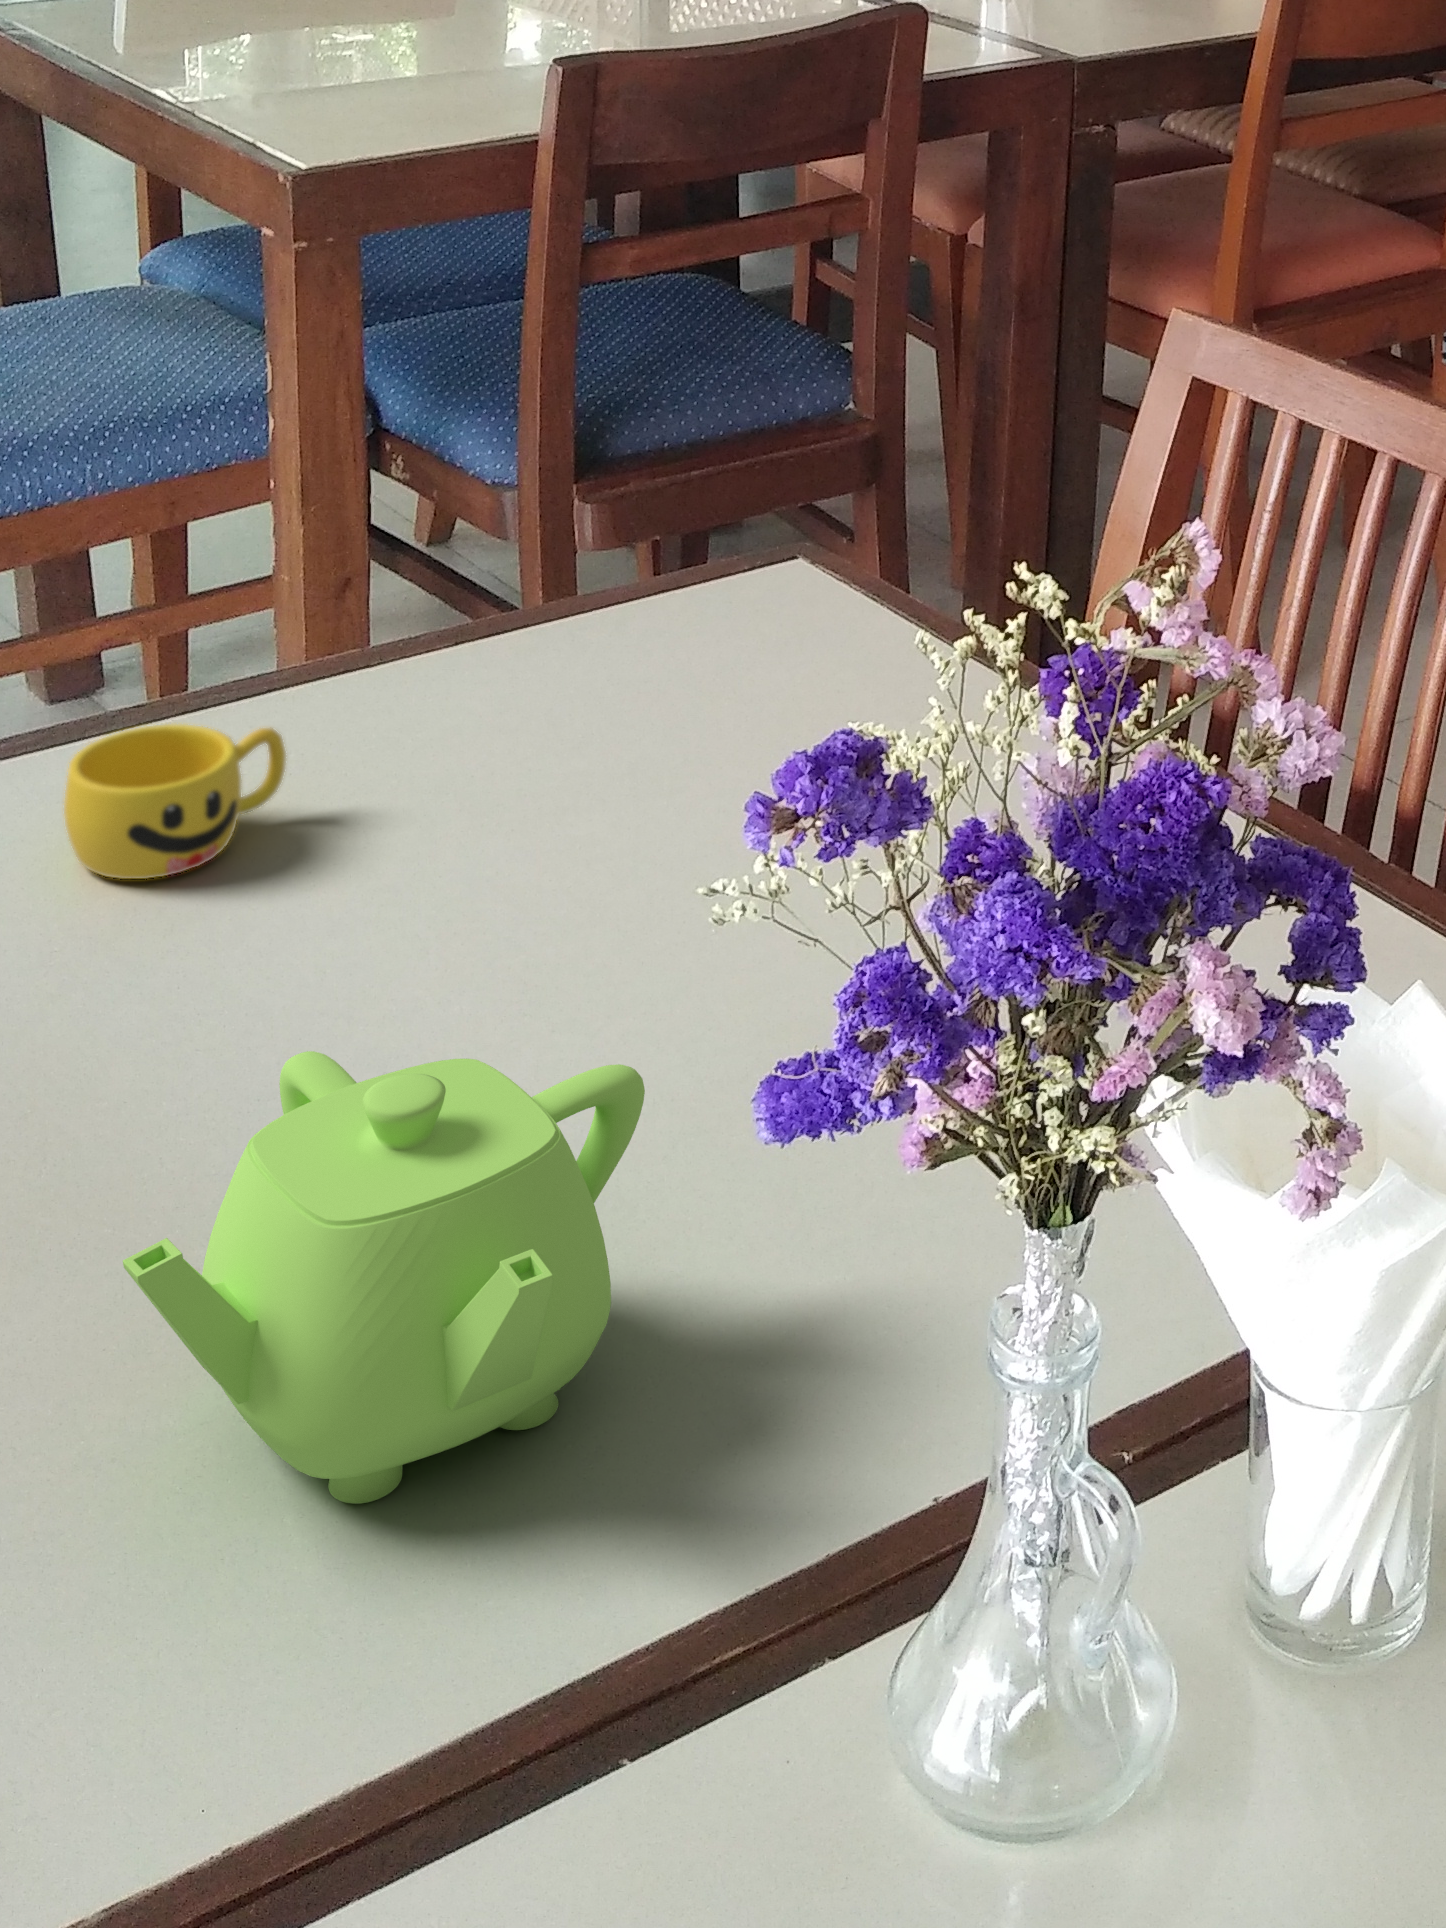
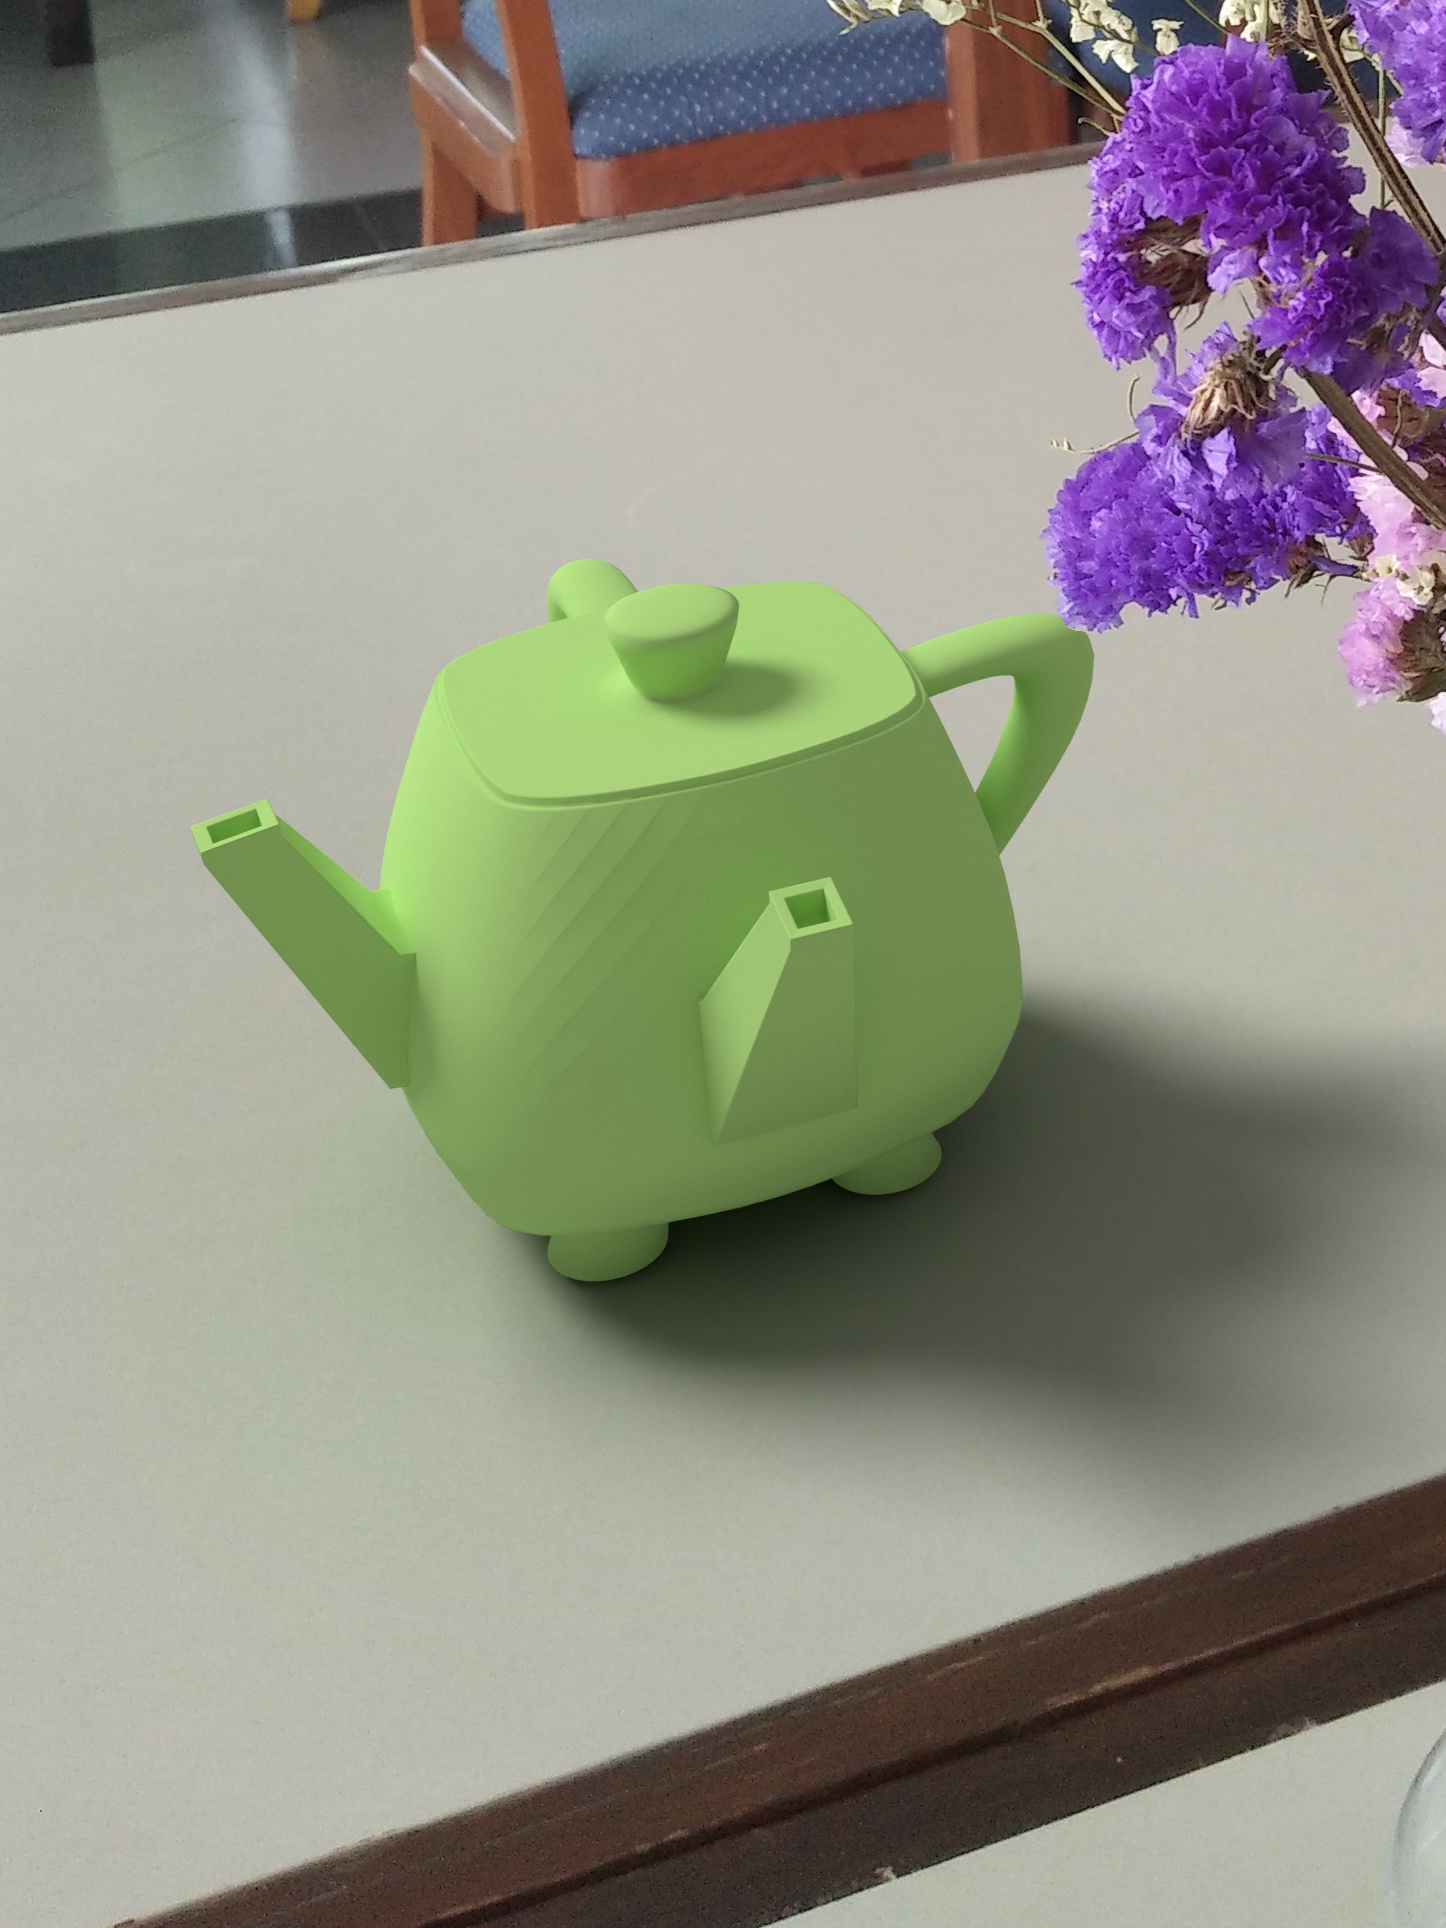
cup: present [64,724,286,879] -> none [481,209,772,399]

